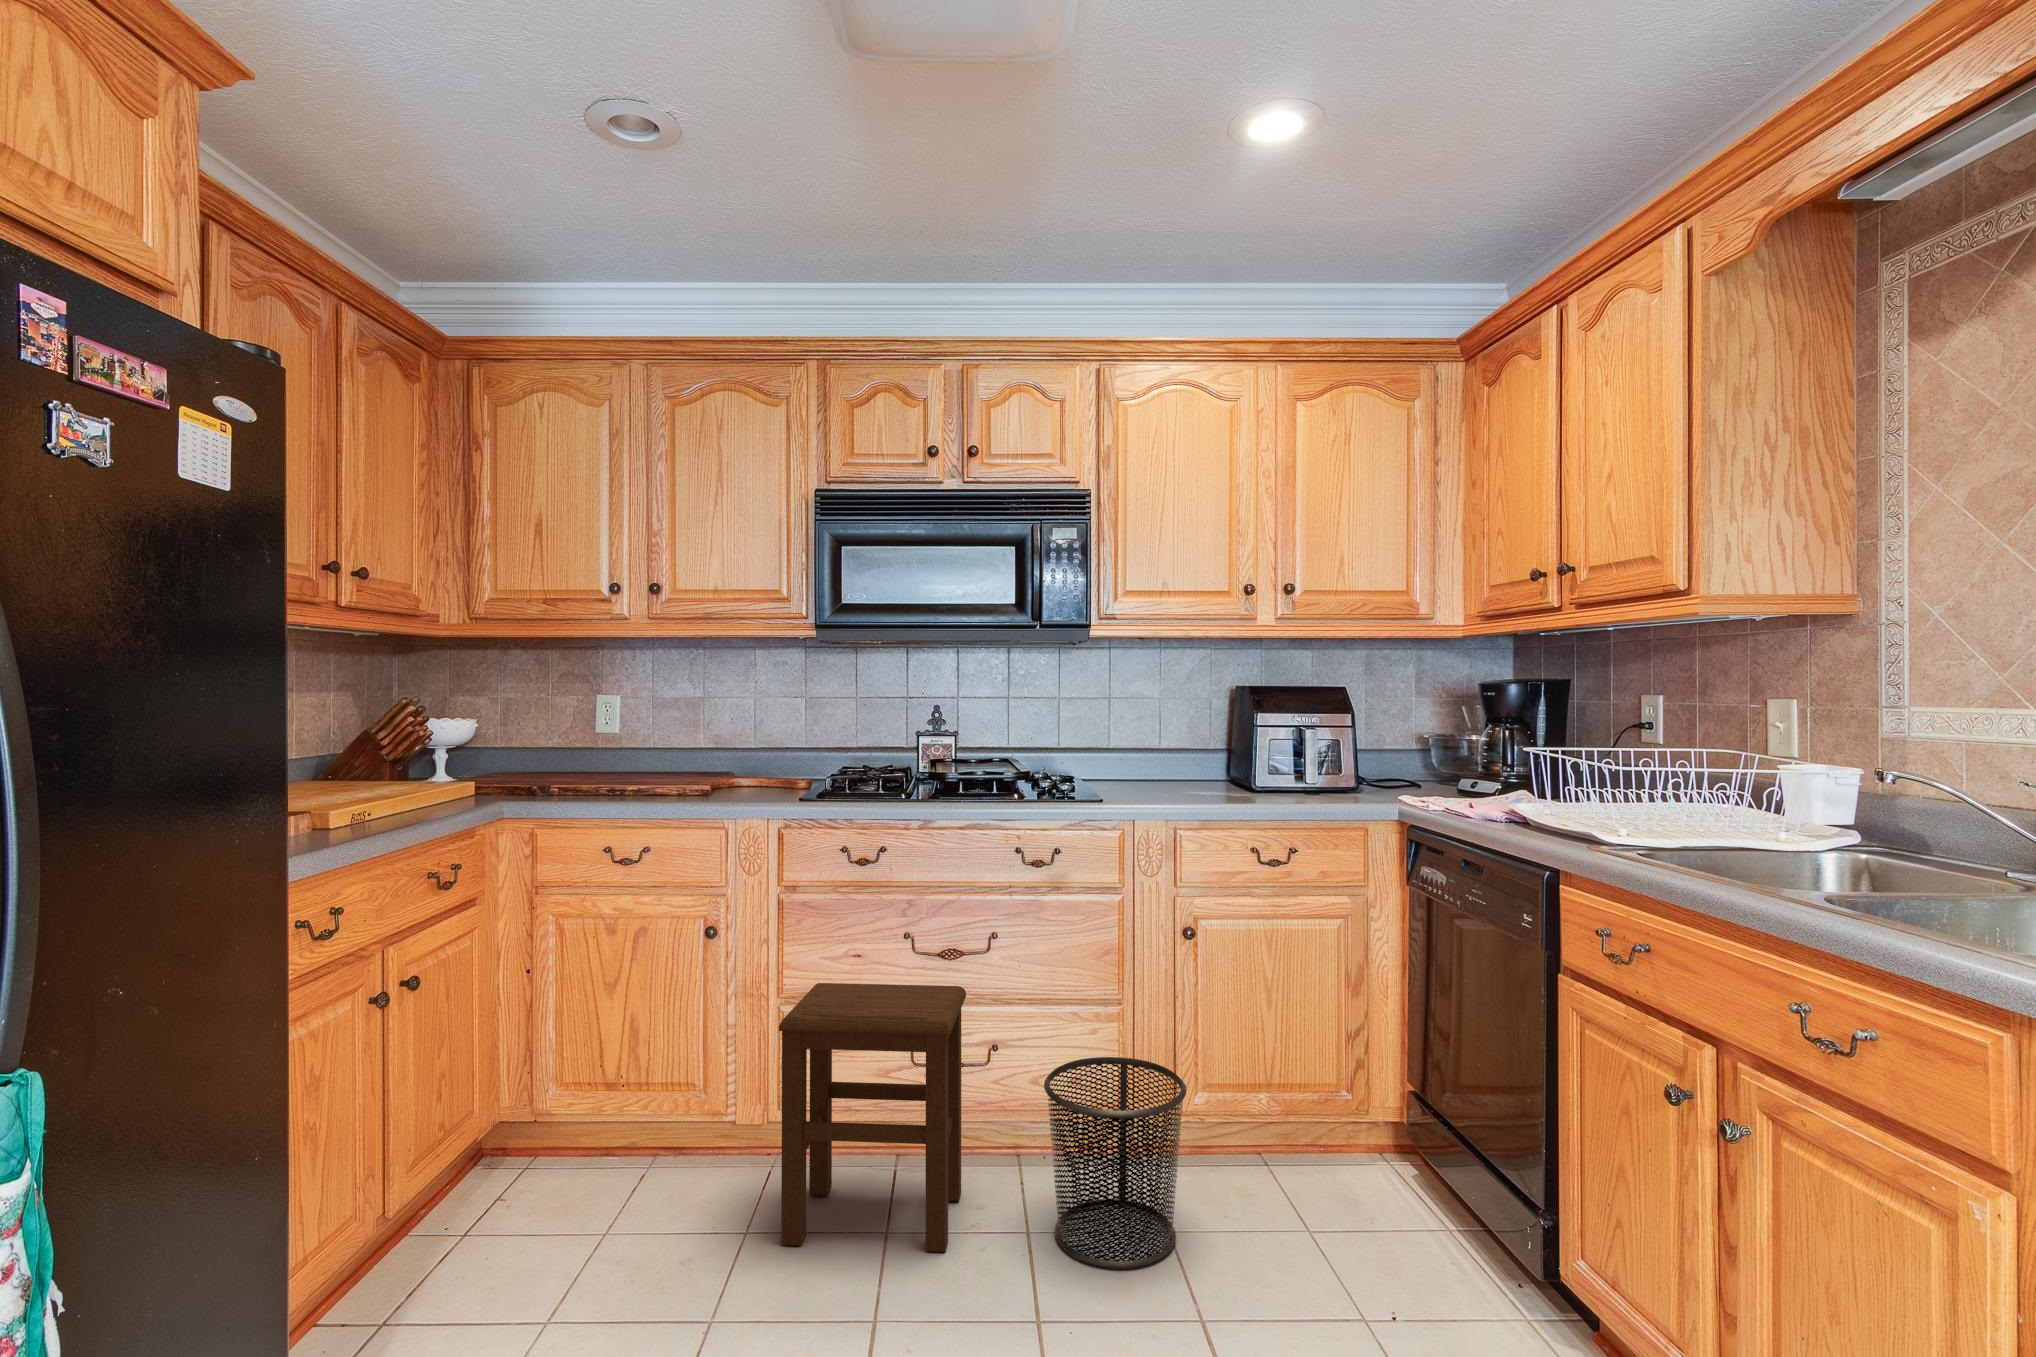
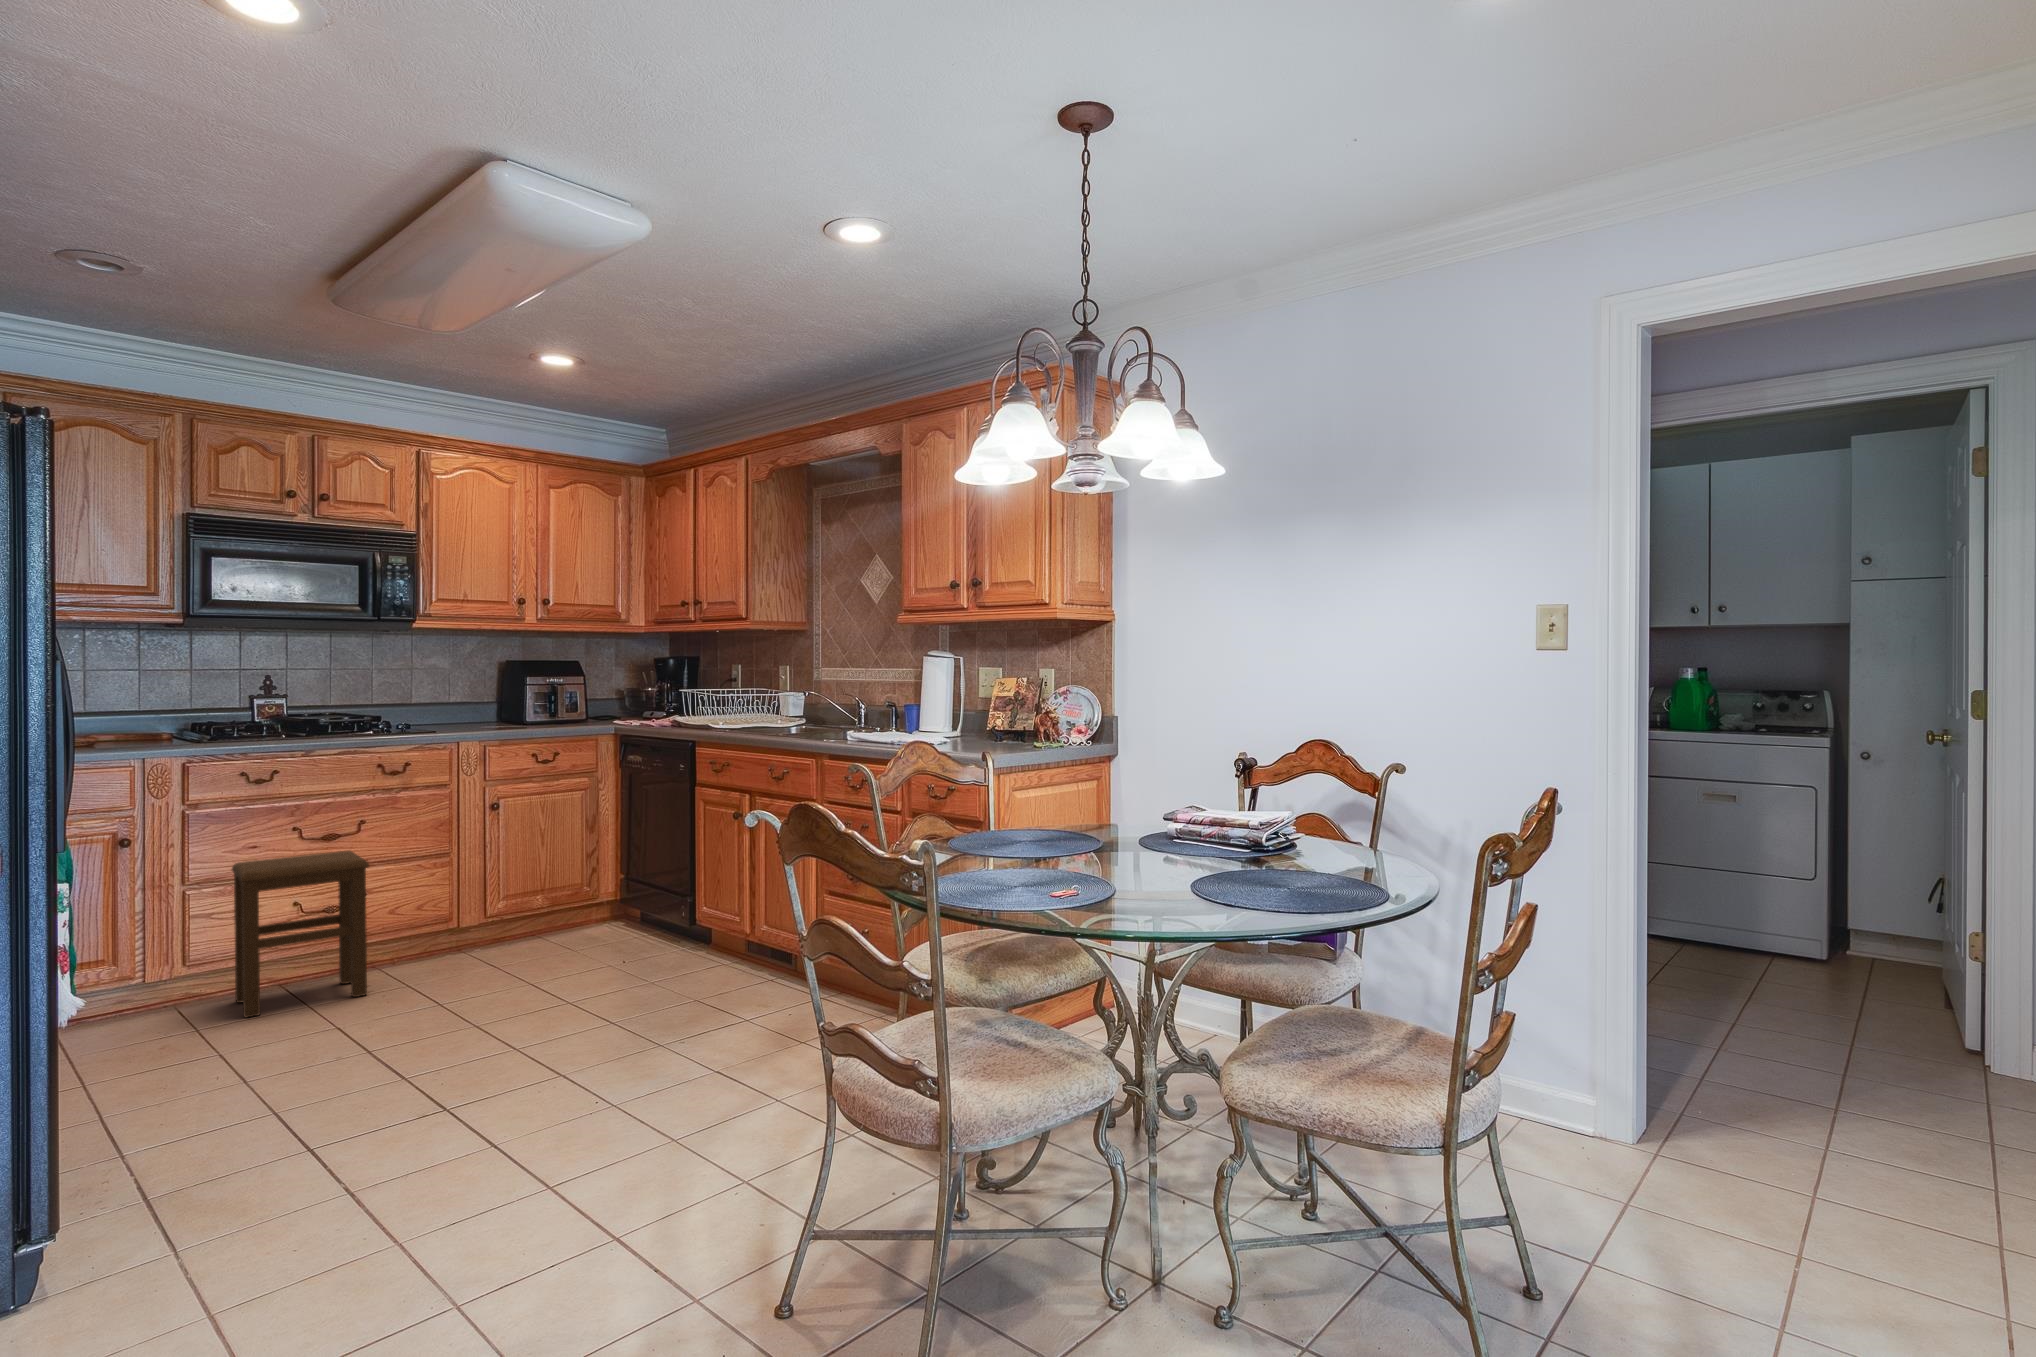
waste bin: present [1044,1057,1187,1269] -> none [422,876,513,979]

